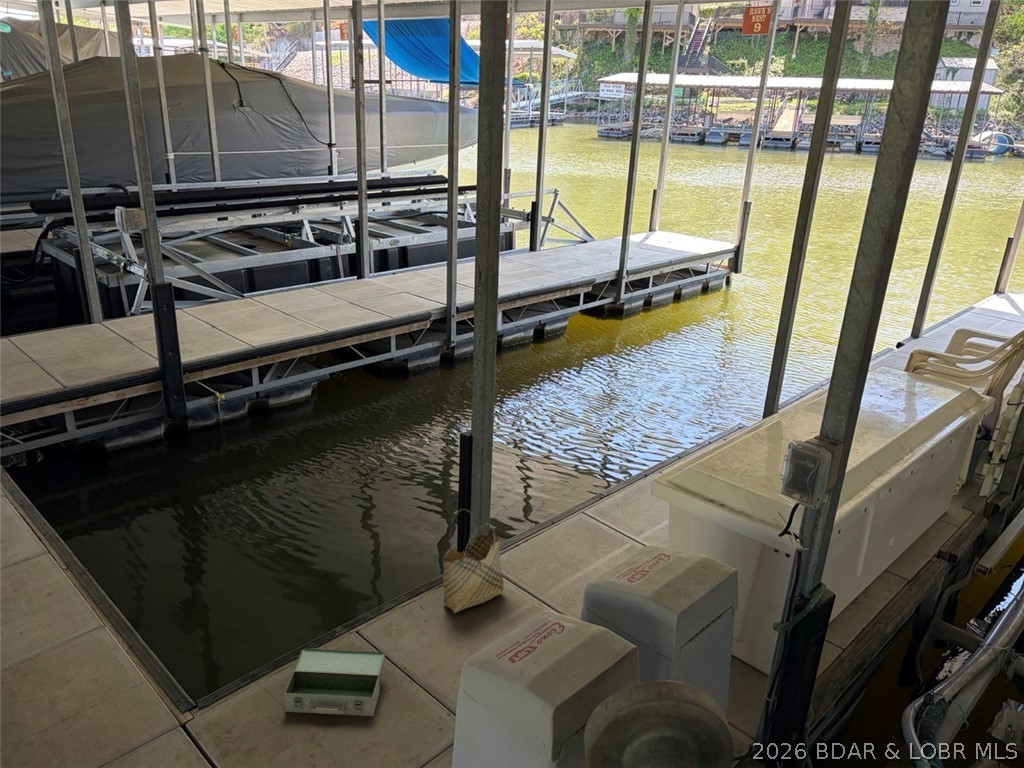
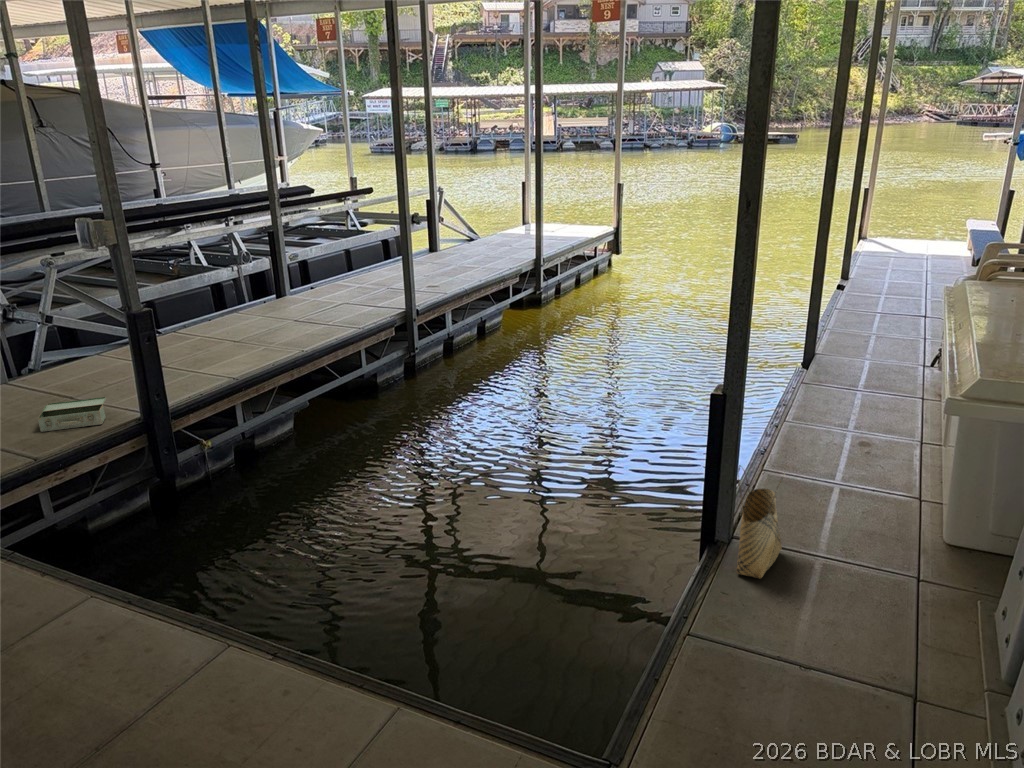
toolbox: present [284,648,385,716] -> present [38,397,106,432]

